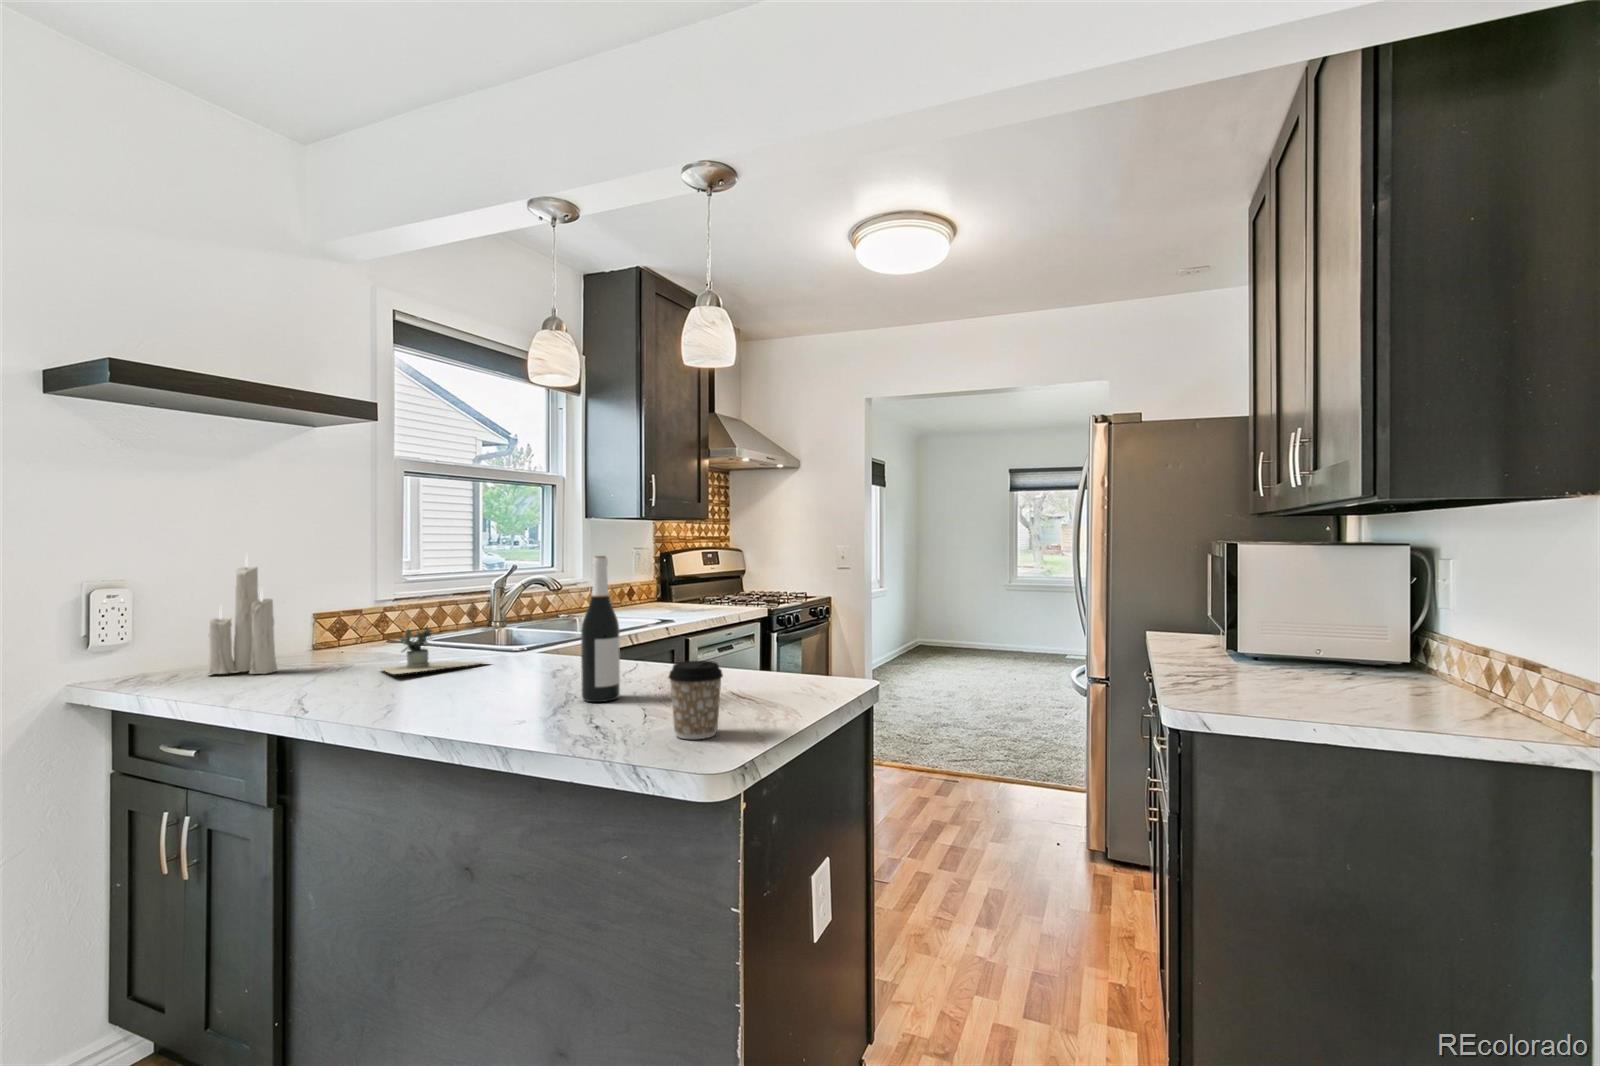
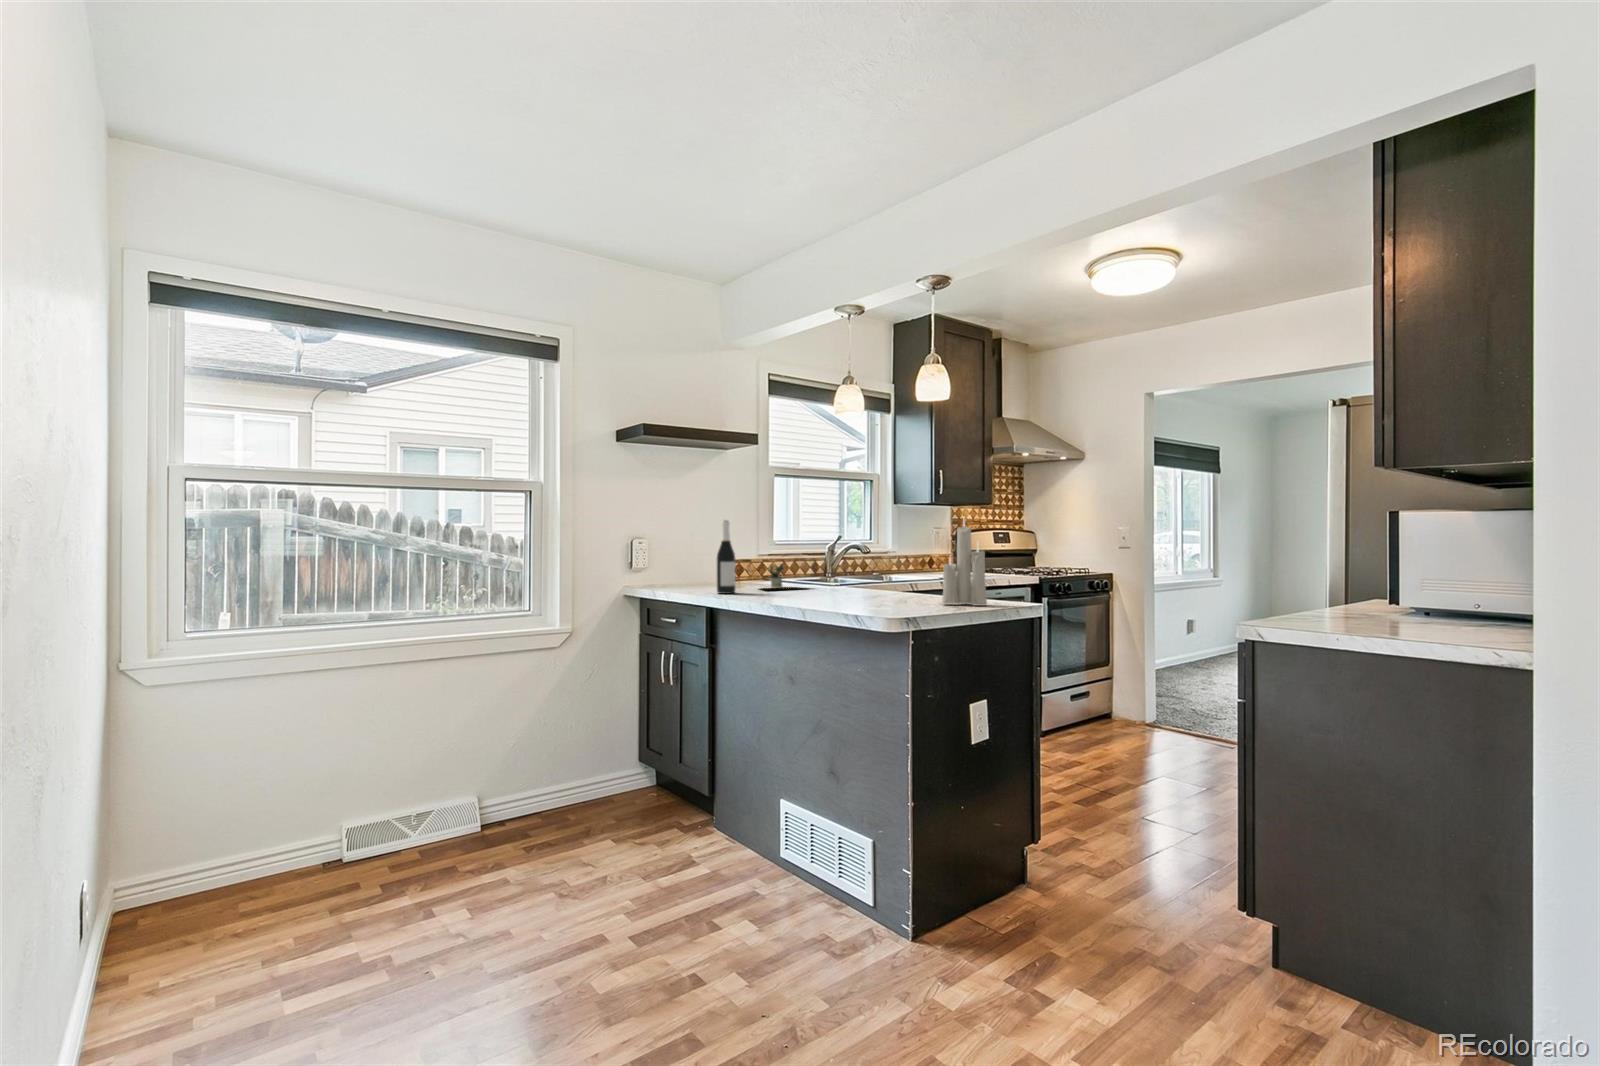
wine bottle: present [581,556,620,702] -> present [717,520,736,594]
candle: present [207,560,277,674] -> present [942,523,987,606]
coffee cup: present [669,661,723,739] -> none [885,572,914,612]

